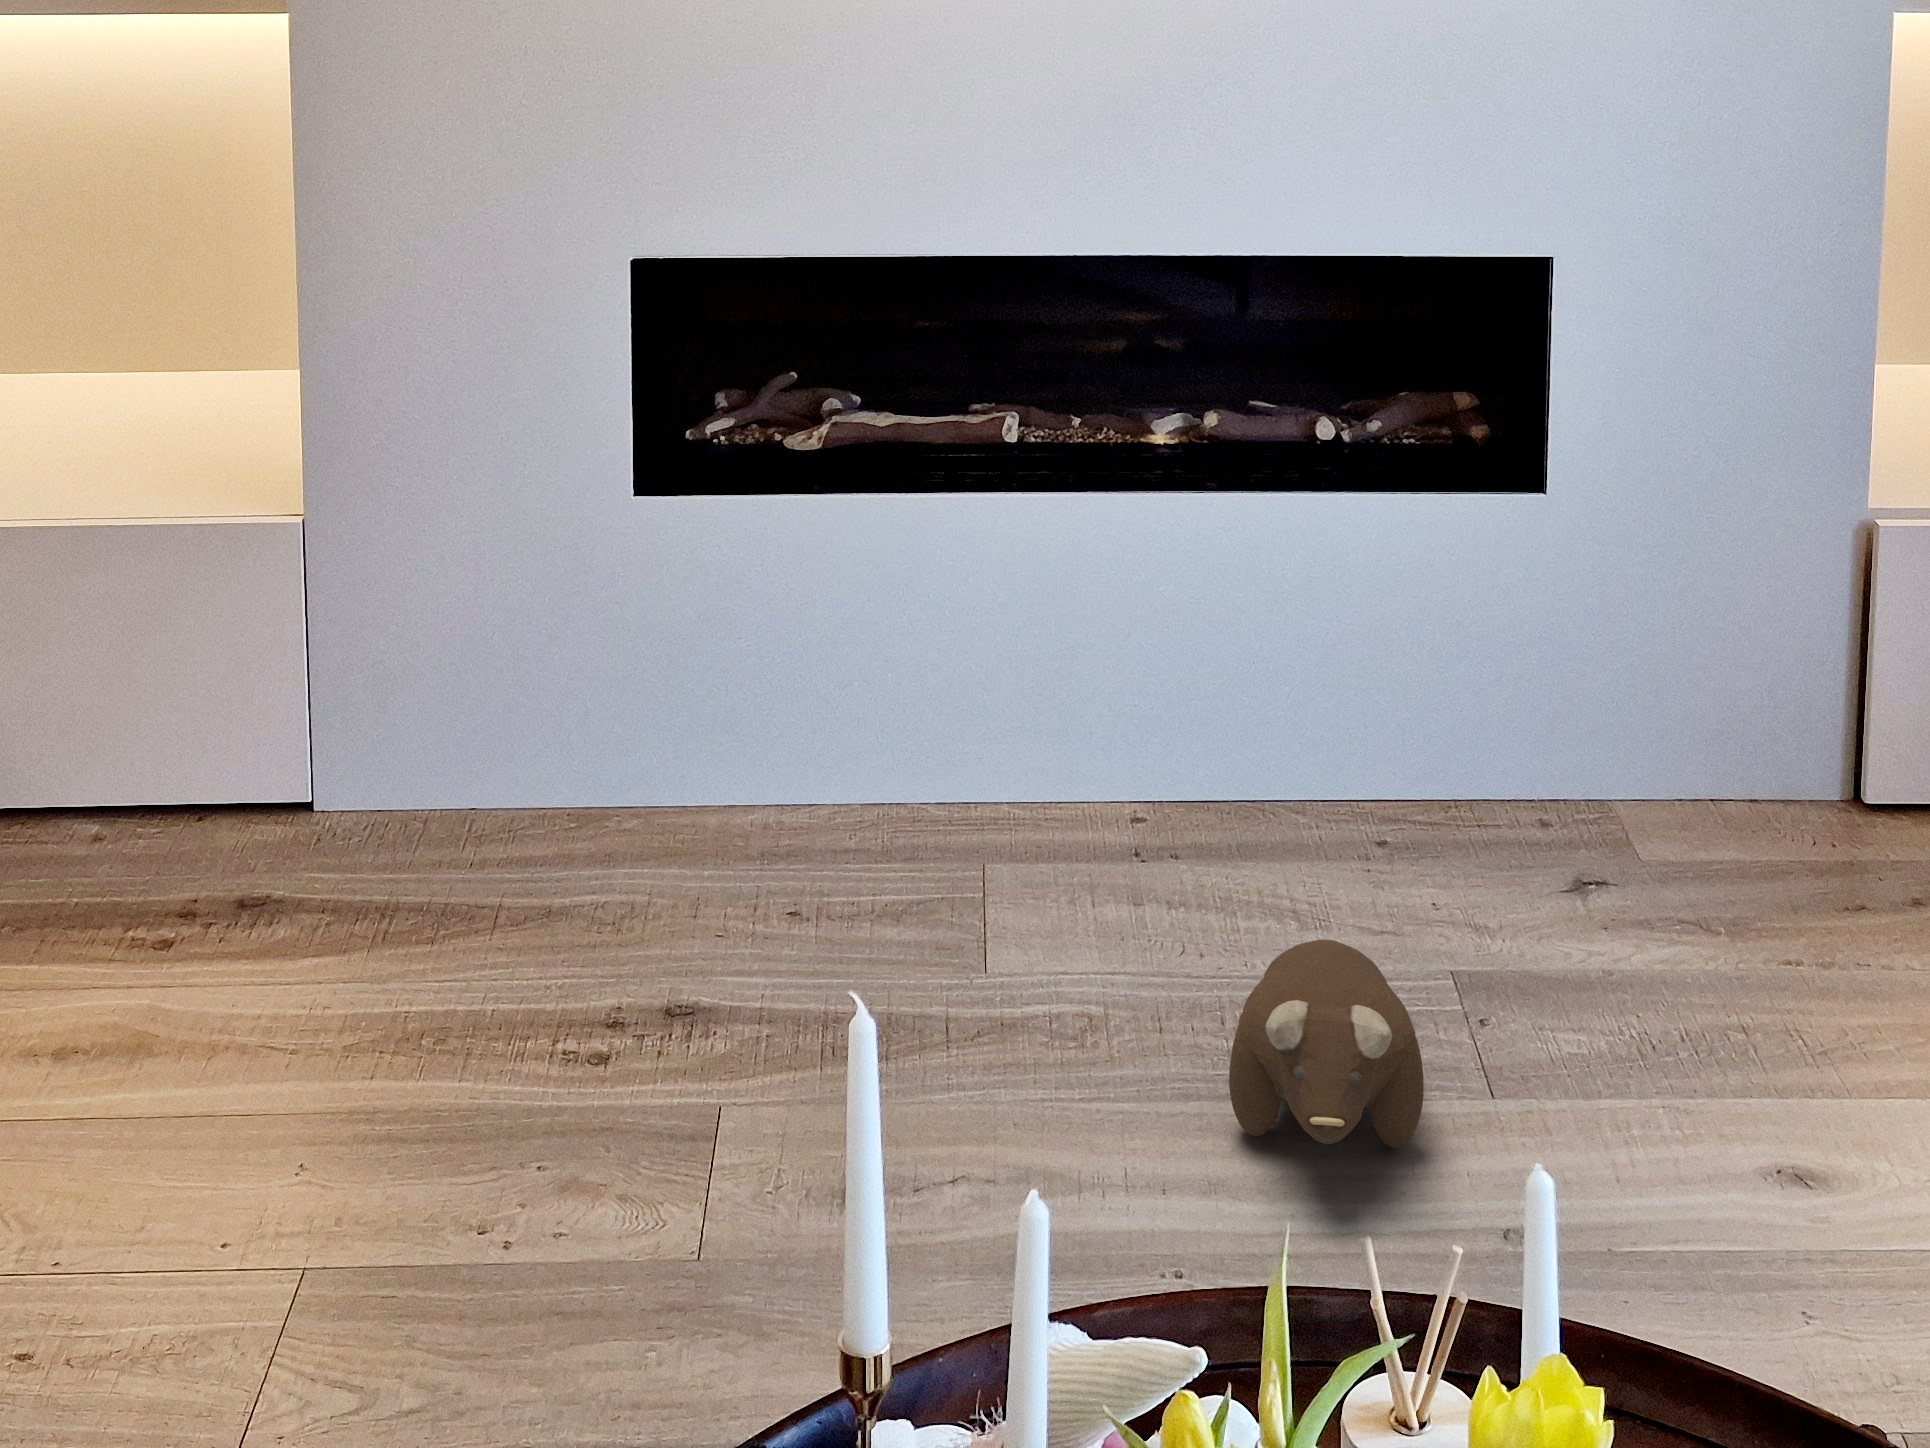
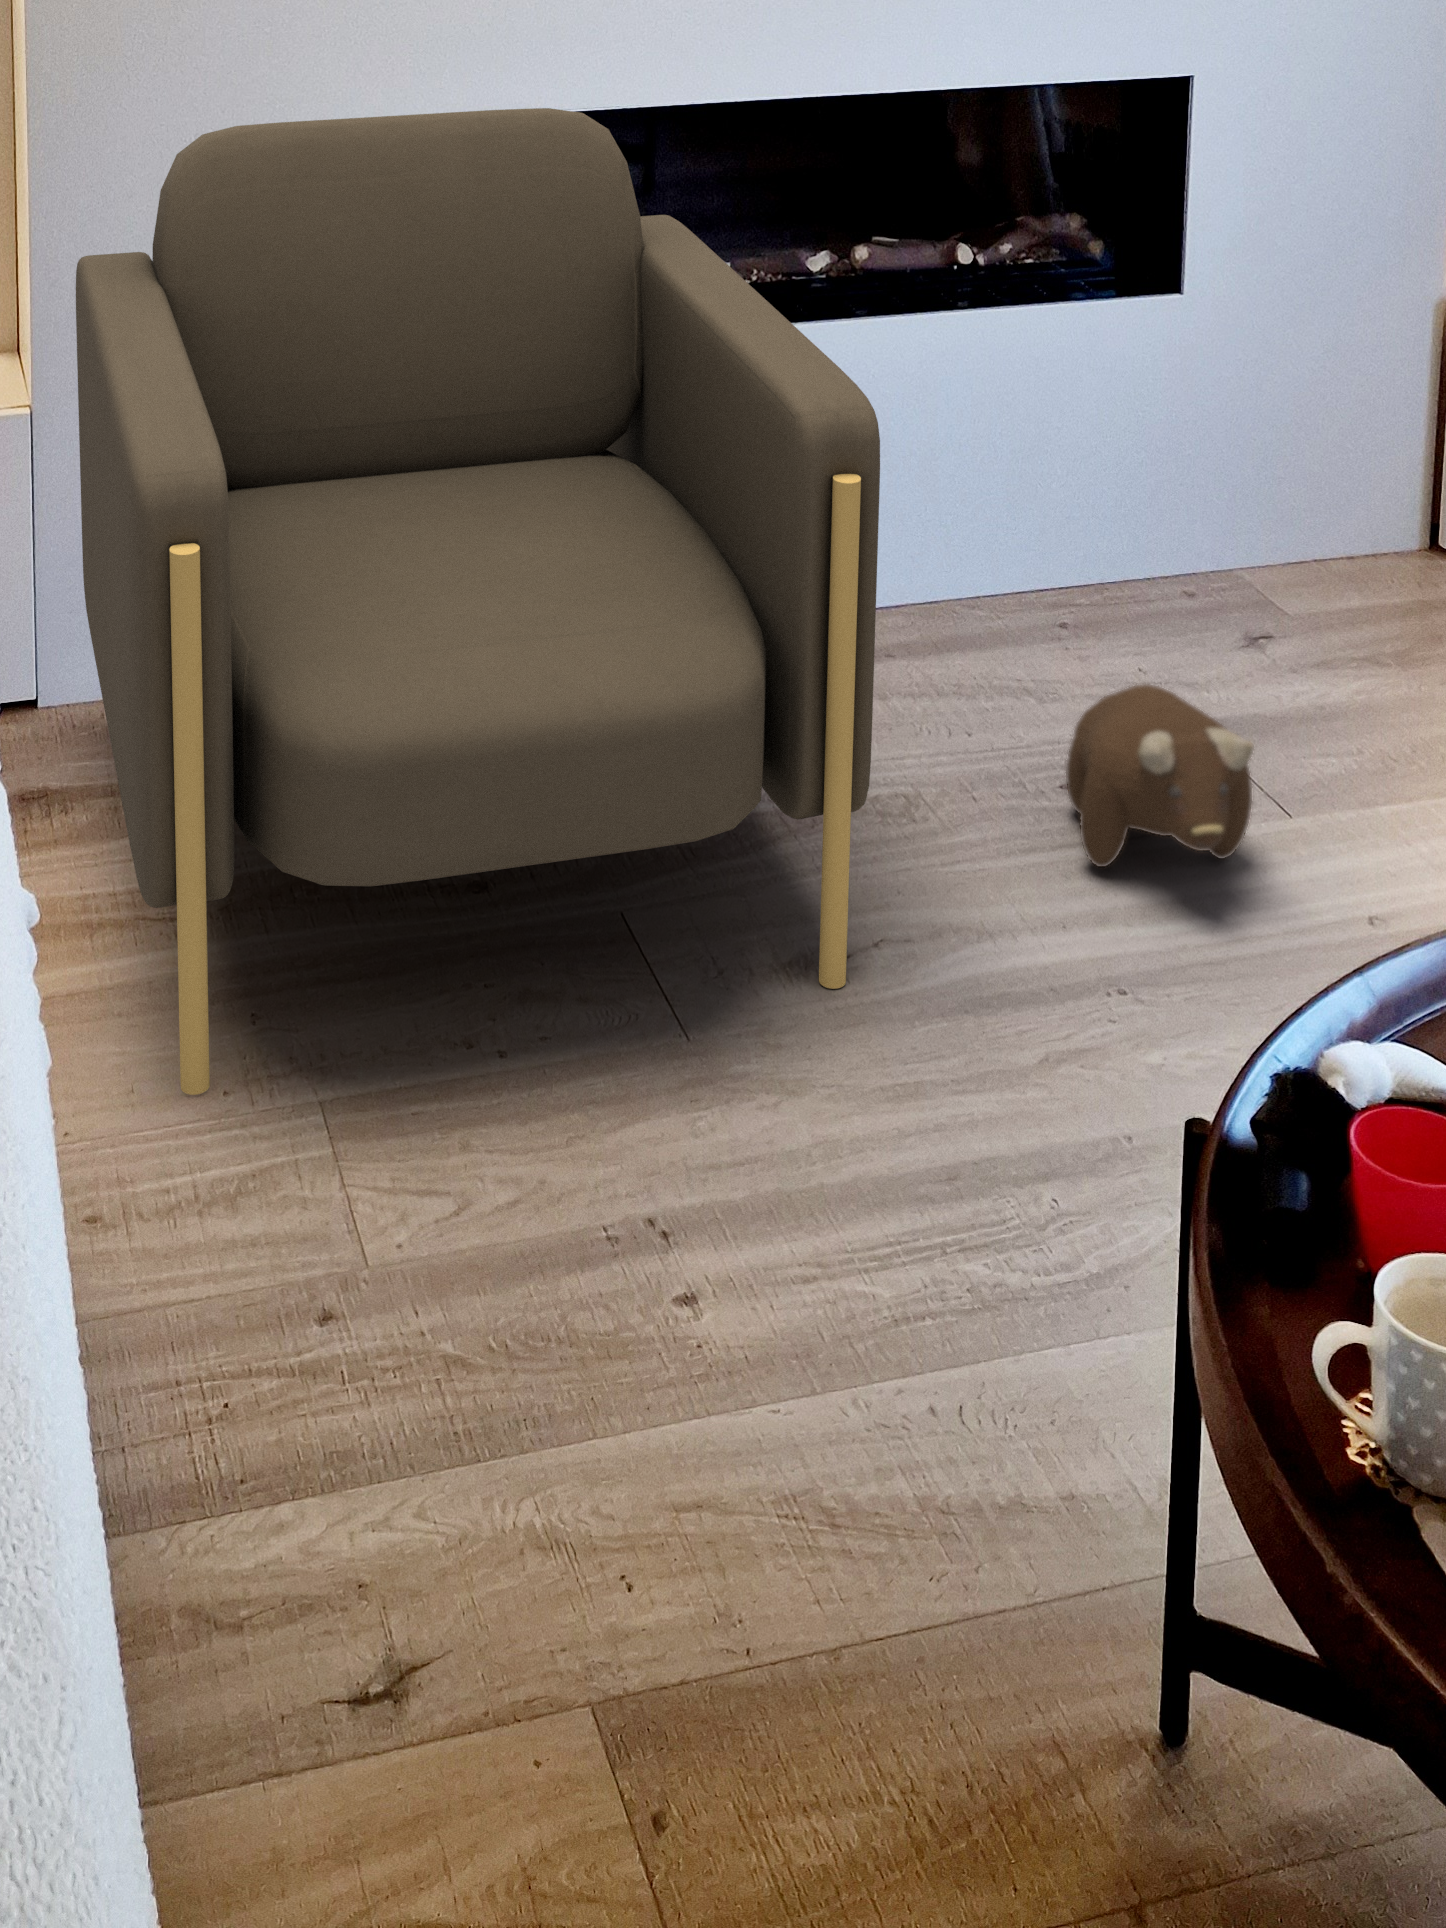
armchair: none [143,255,951,1235] -> present [76,108,880,1095]

